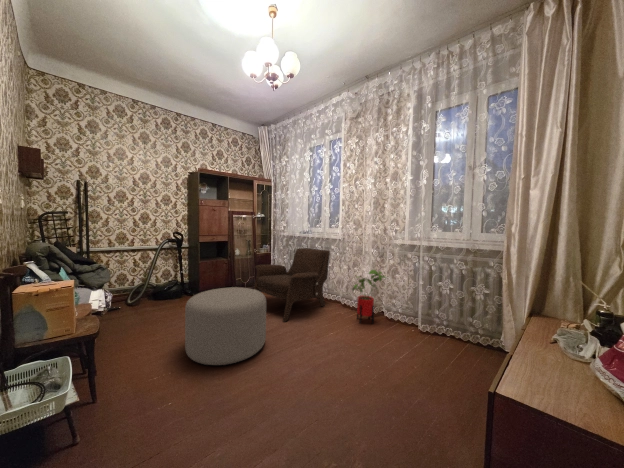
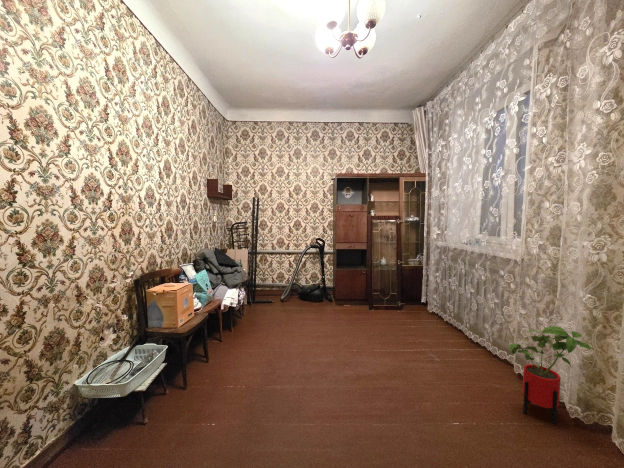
armchair: present [254,248,330,322] -> none [374,267,494,364]
ottoman: present [185,287,266,365] -> none [277,306,360,395]

